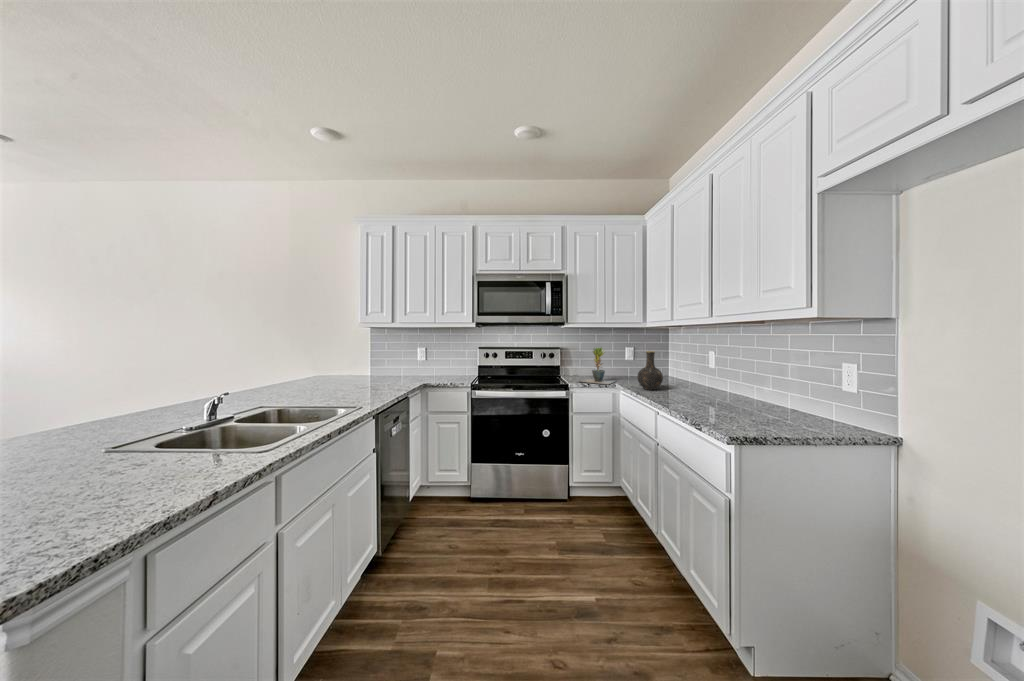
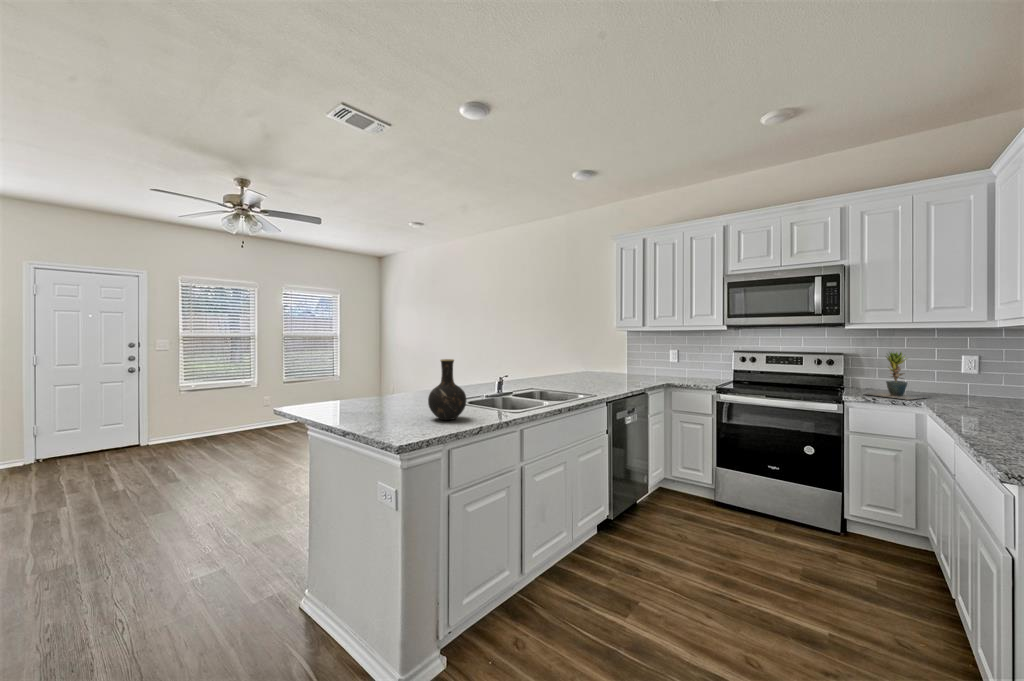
vase: present [637,351,663,390] -> present [428,359,466,420]

